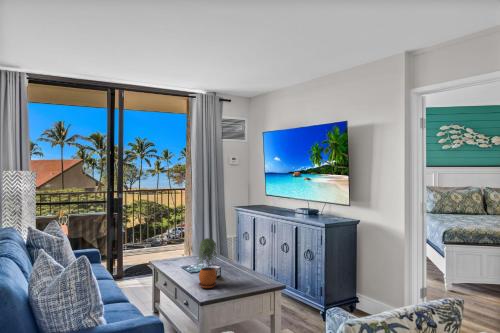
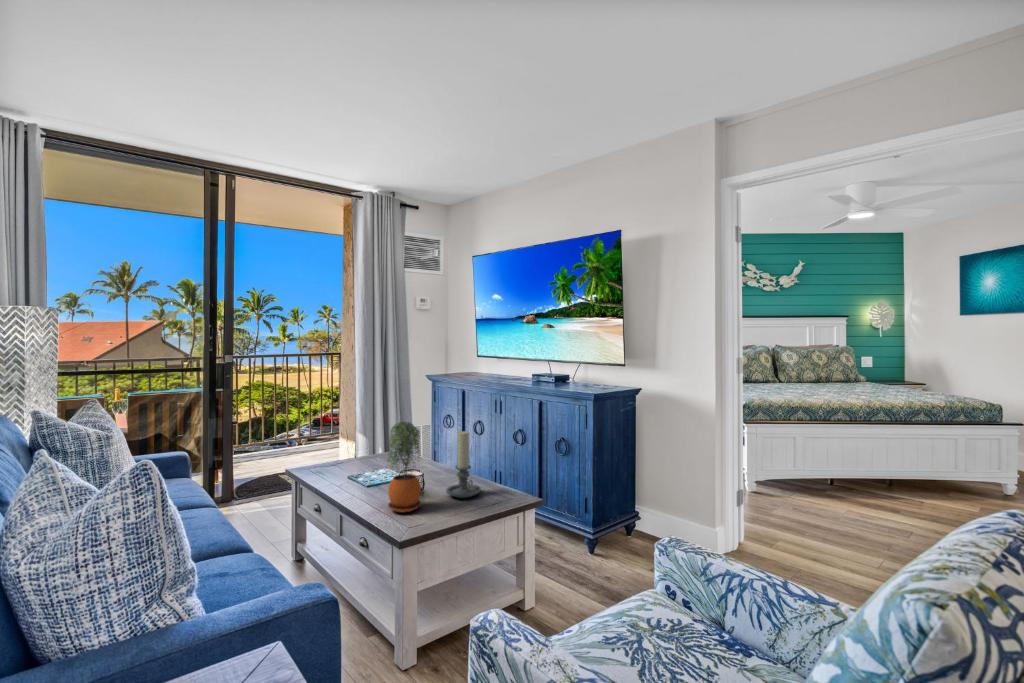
candle holder: none [232,244,251,282] -> present [446,431,480,498]

